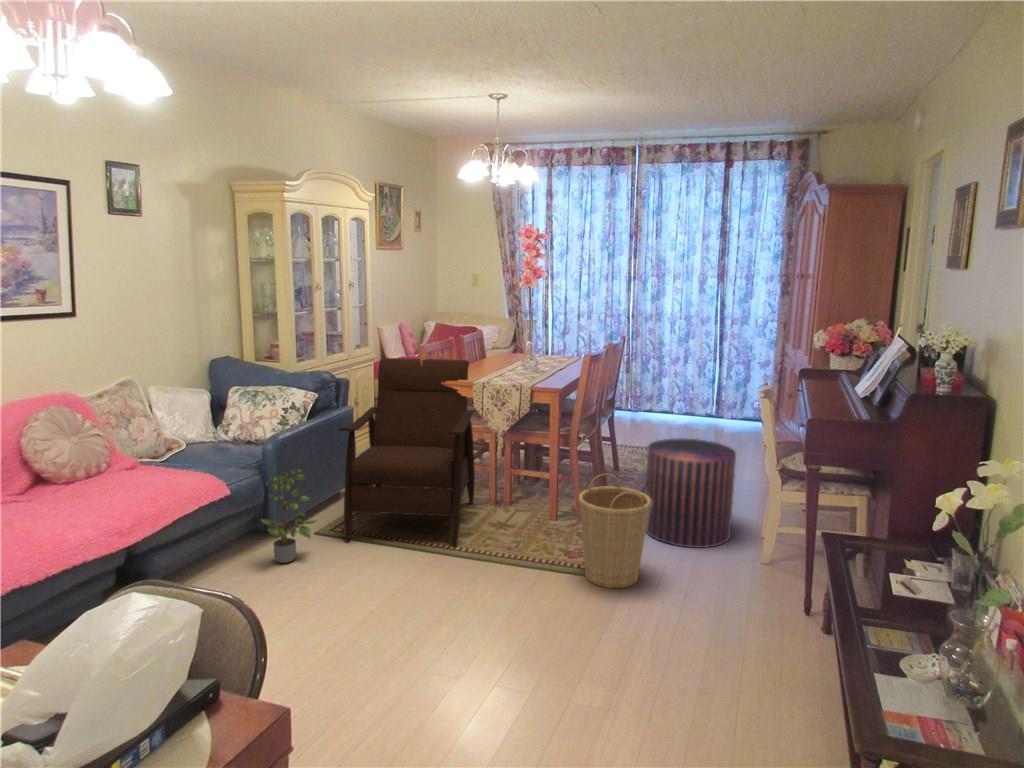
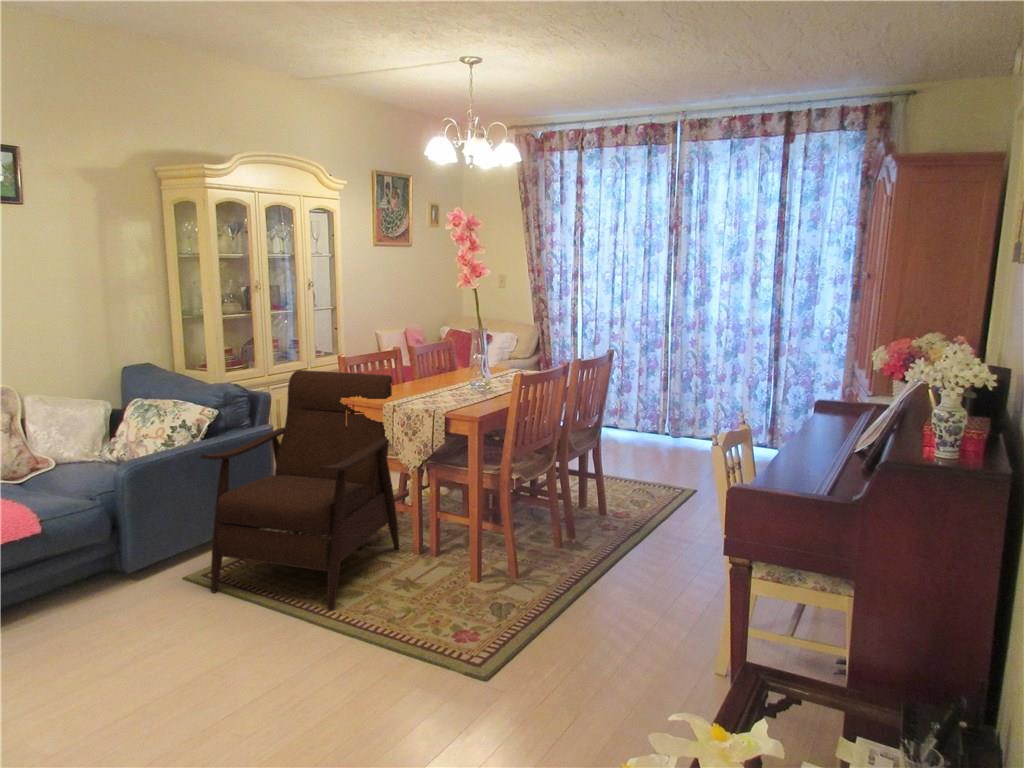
pouf: present [646,438,736,548] -> none [584,487,704,642]
potted plant: present [261,470,315,563] -> none [89,501,169,616]
basket: present [579,473,651,588] -> none [446,536,544,699]

